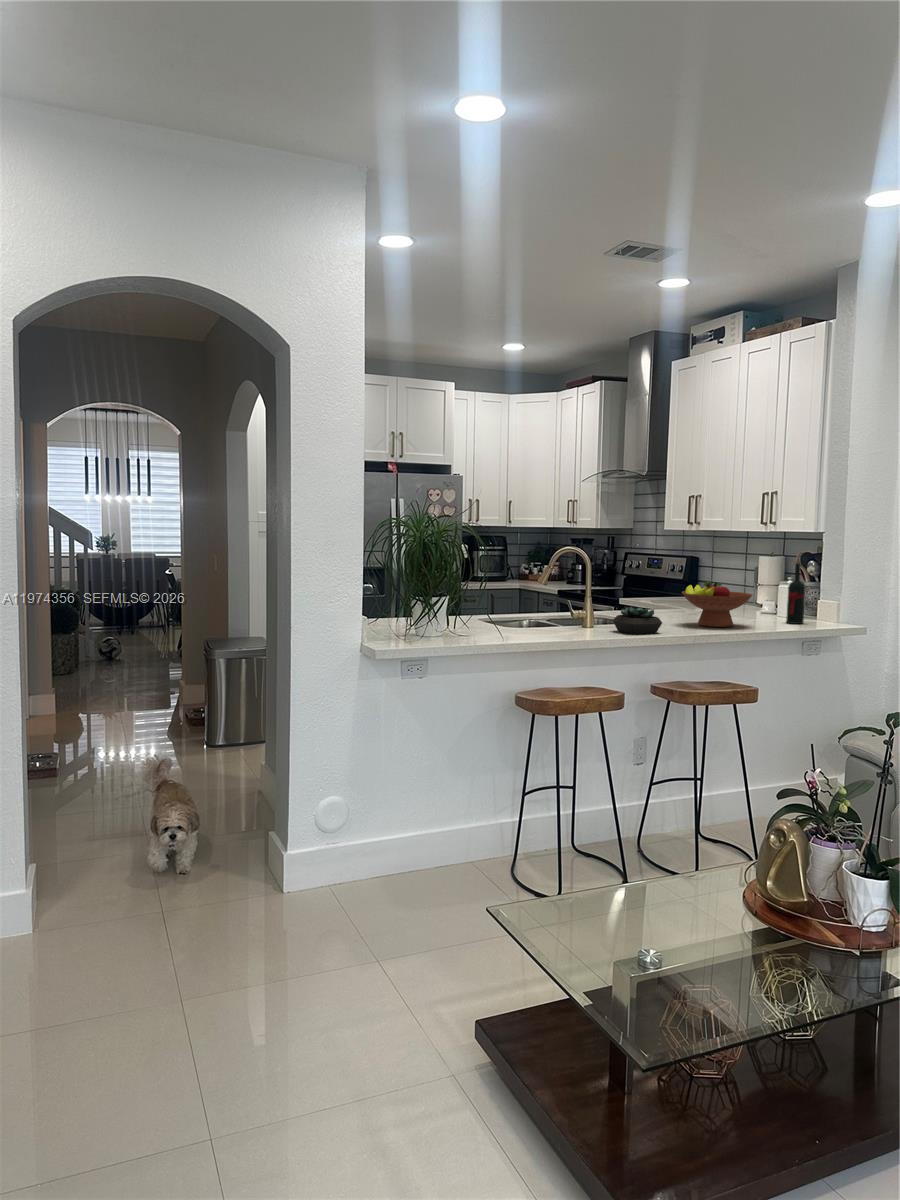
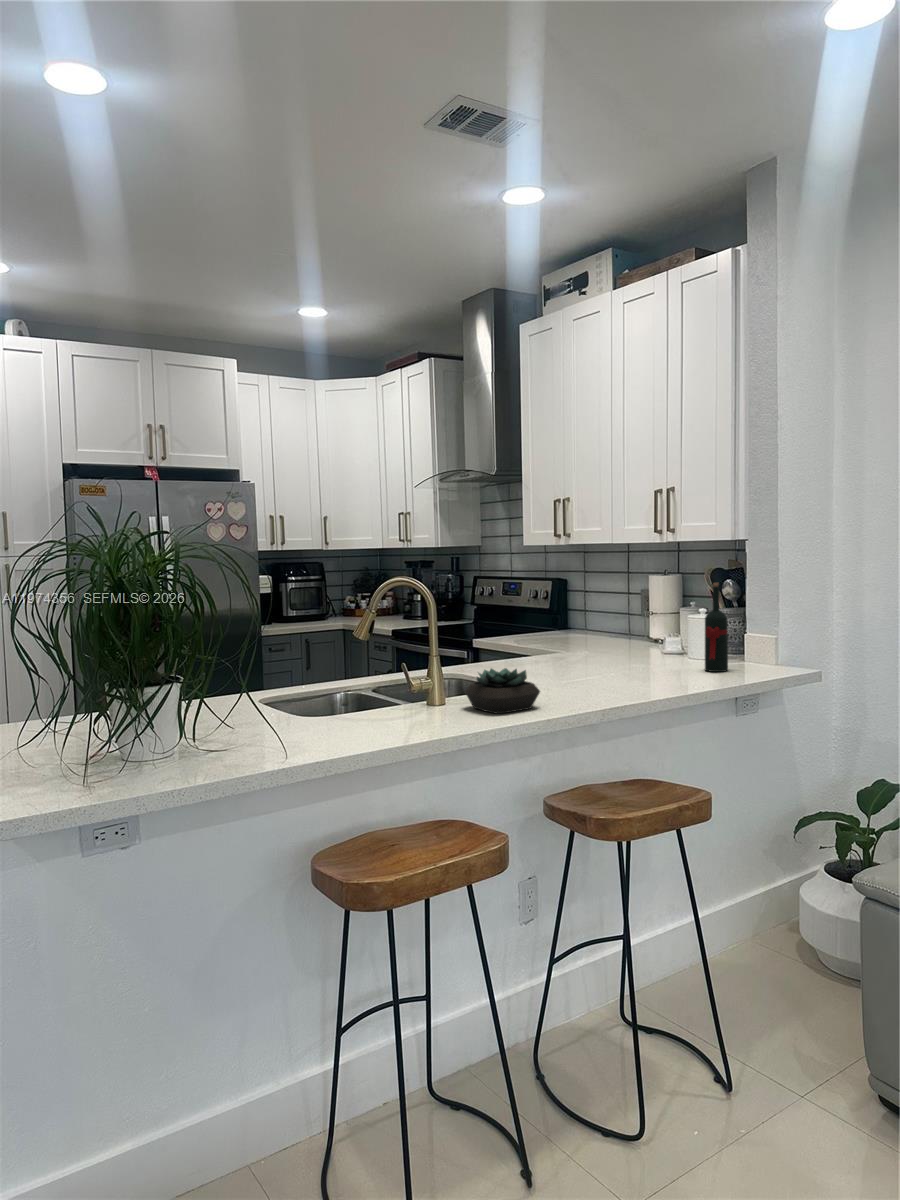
fruit bowl: present [682,582,753,627] -> none [561,620,663,687]

